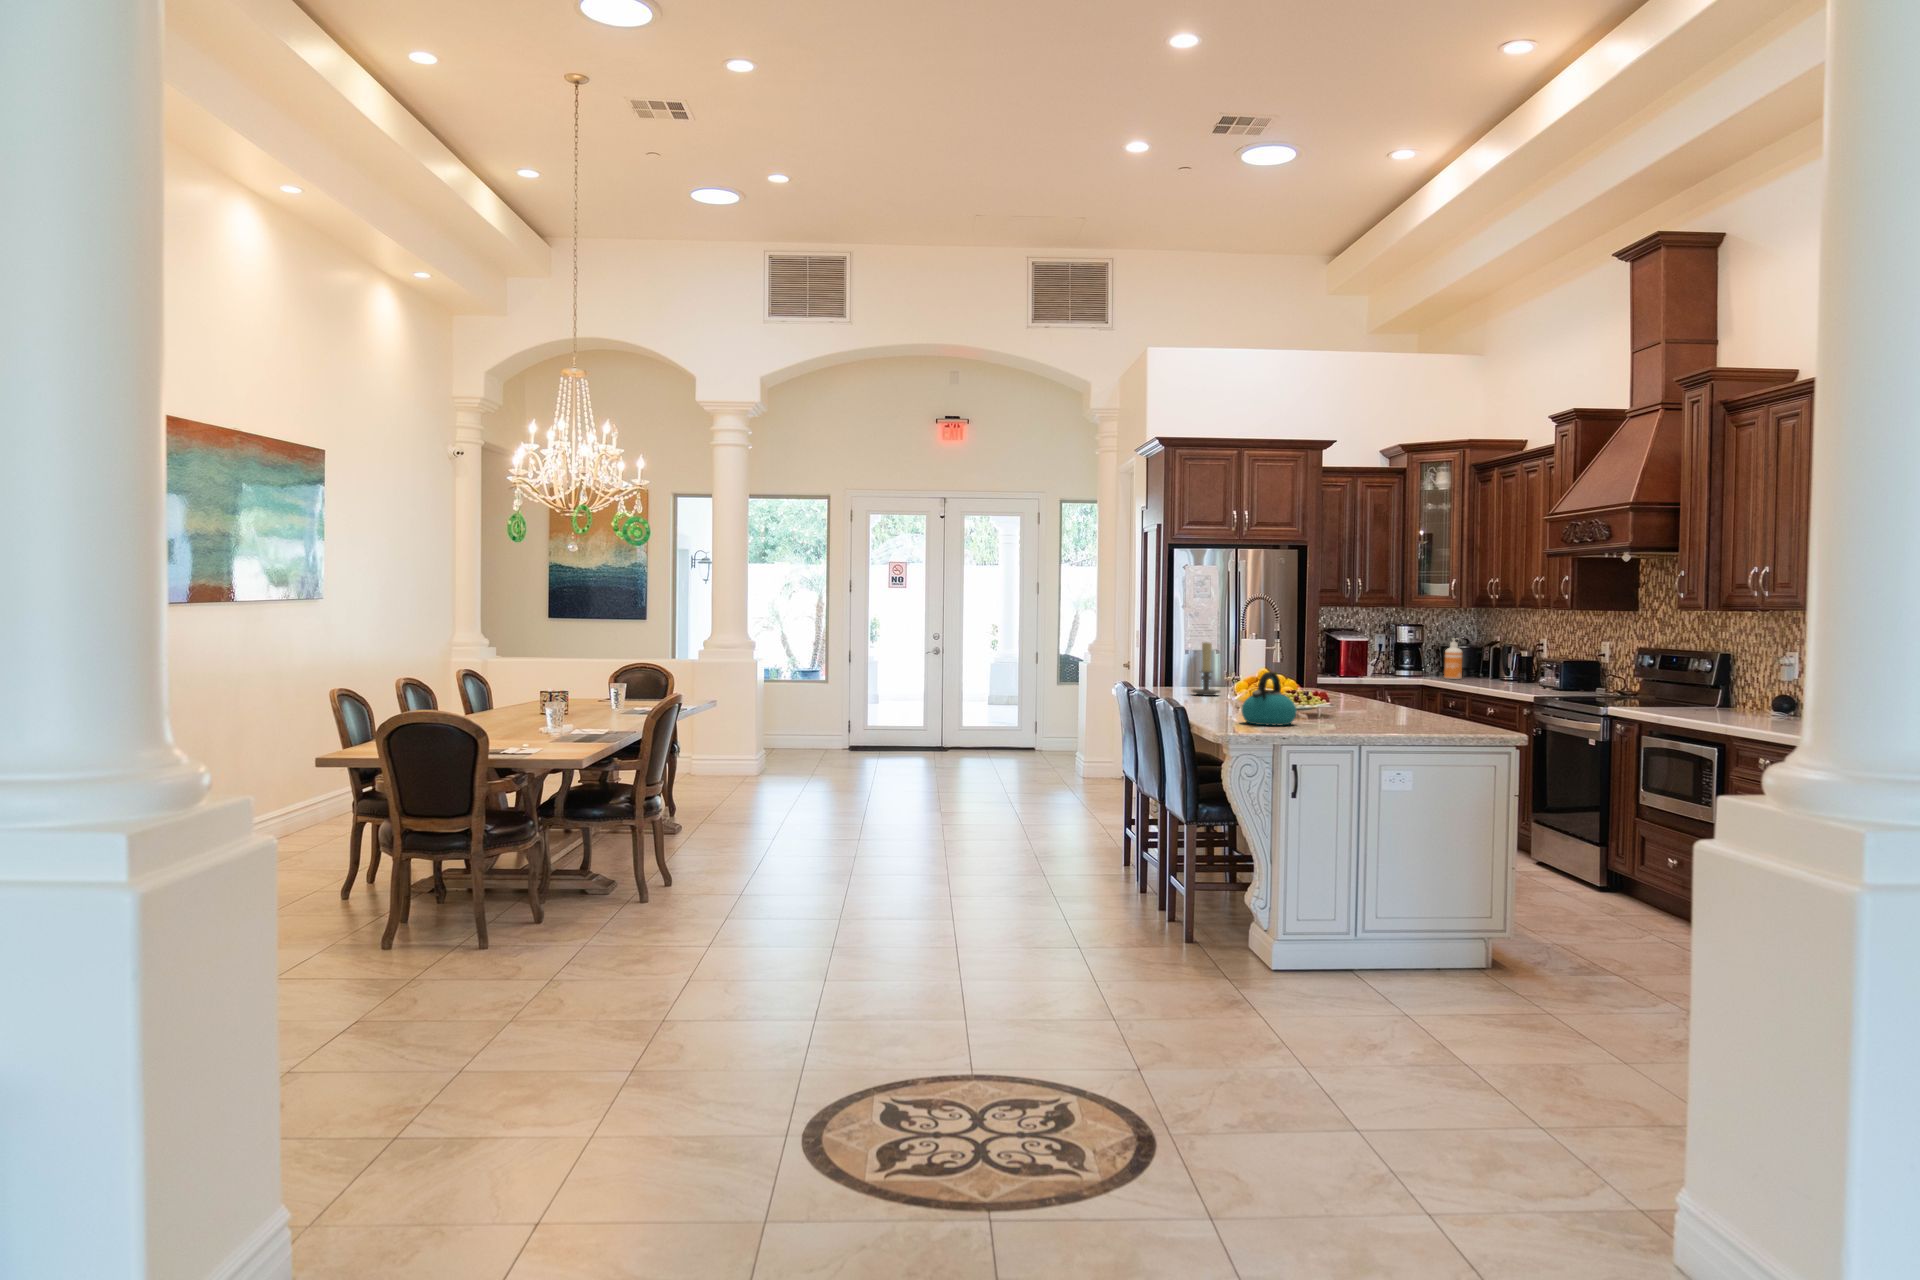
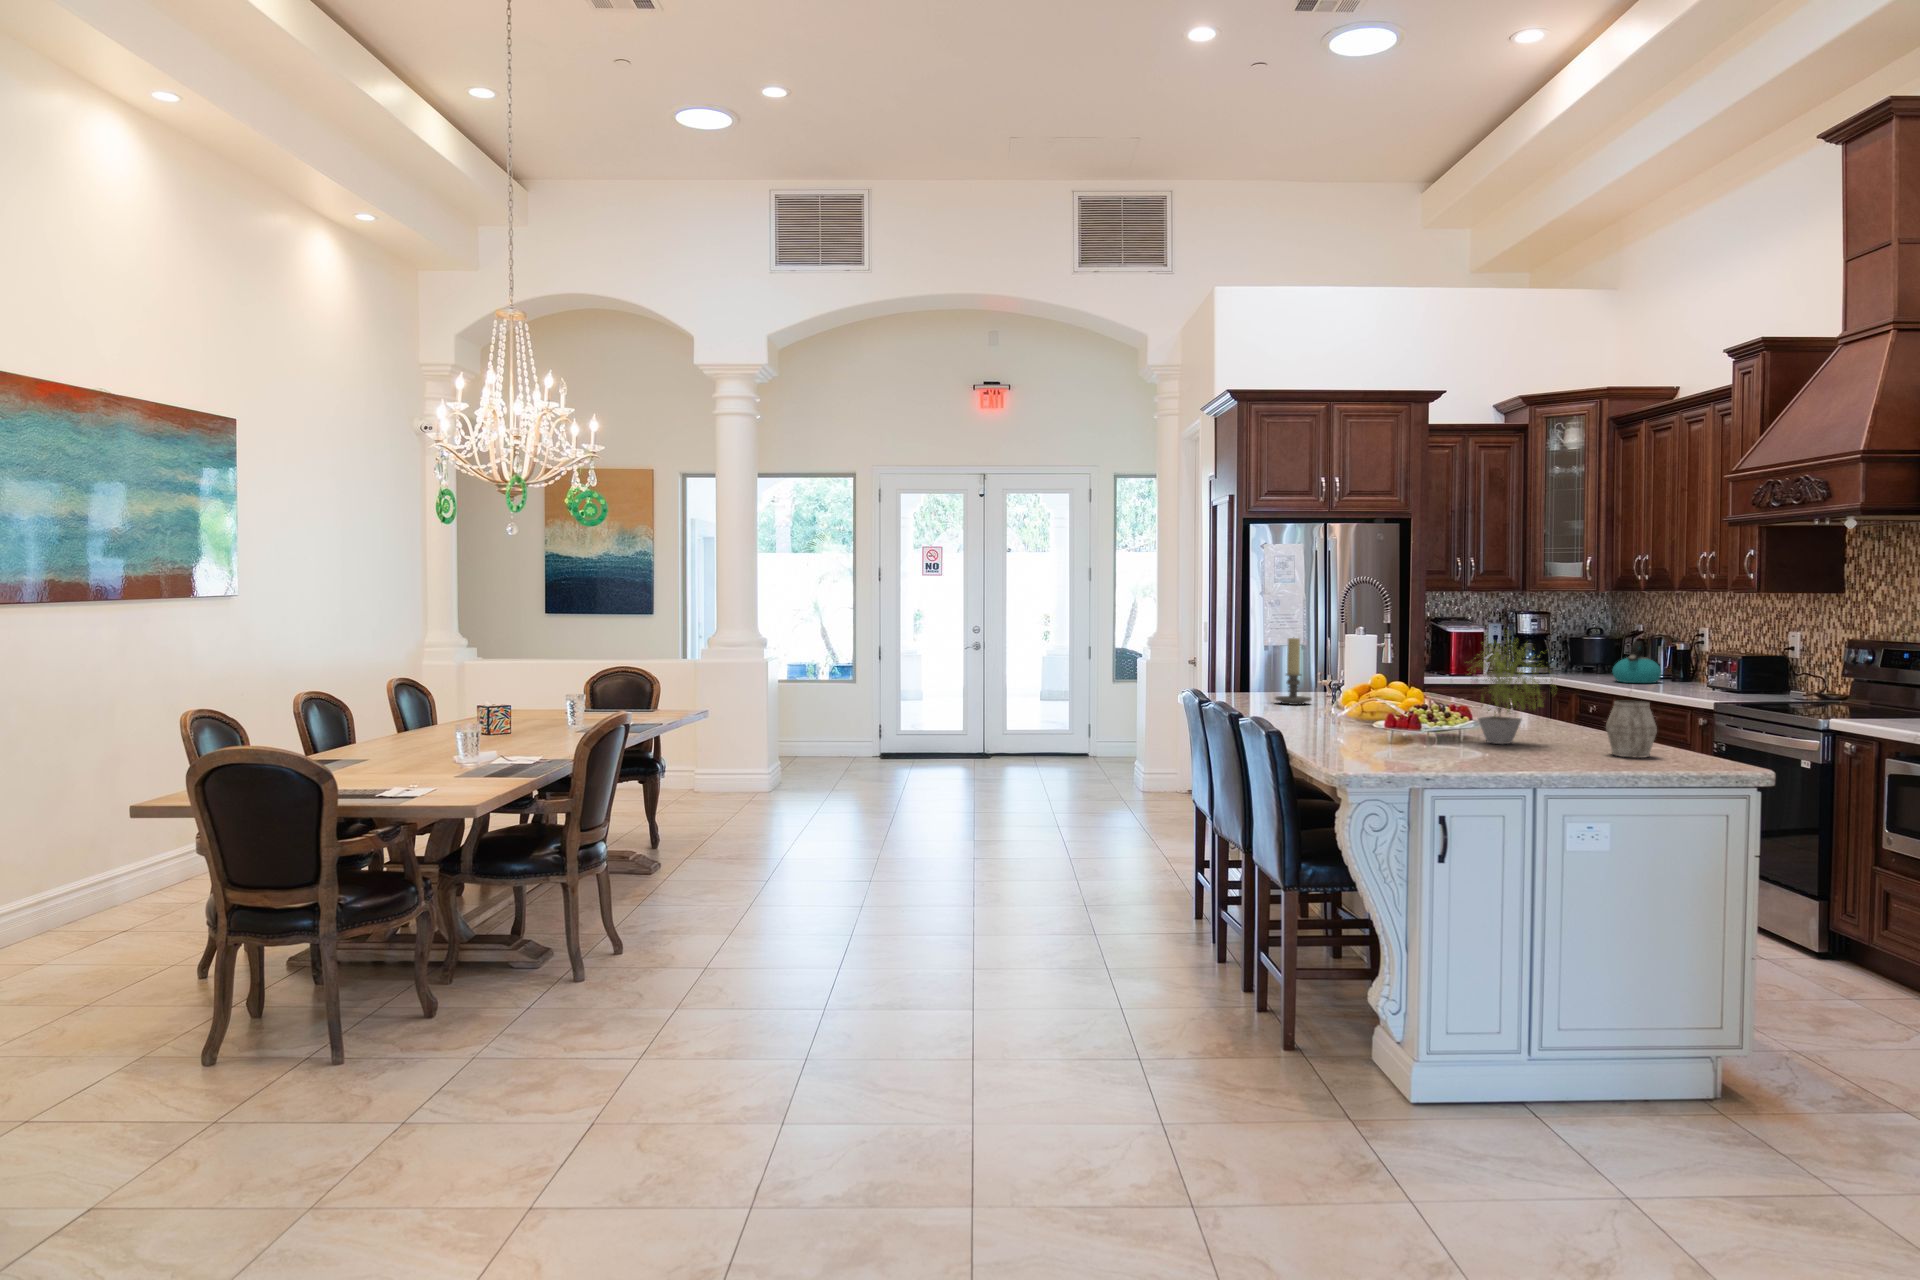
potted plant: none [1319,634,1390,719] -> present [1469,633,1556,744]
soap dispenser: present [1444,638,1462,679] -> none [1578,628,1601,677]
kettle: present [1241,672,1297,725] -> present [1612,641,1662,683]
mug: none [1419,686,1452,727] -> present [1606,700,1657,758]

